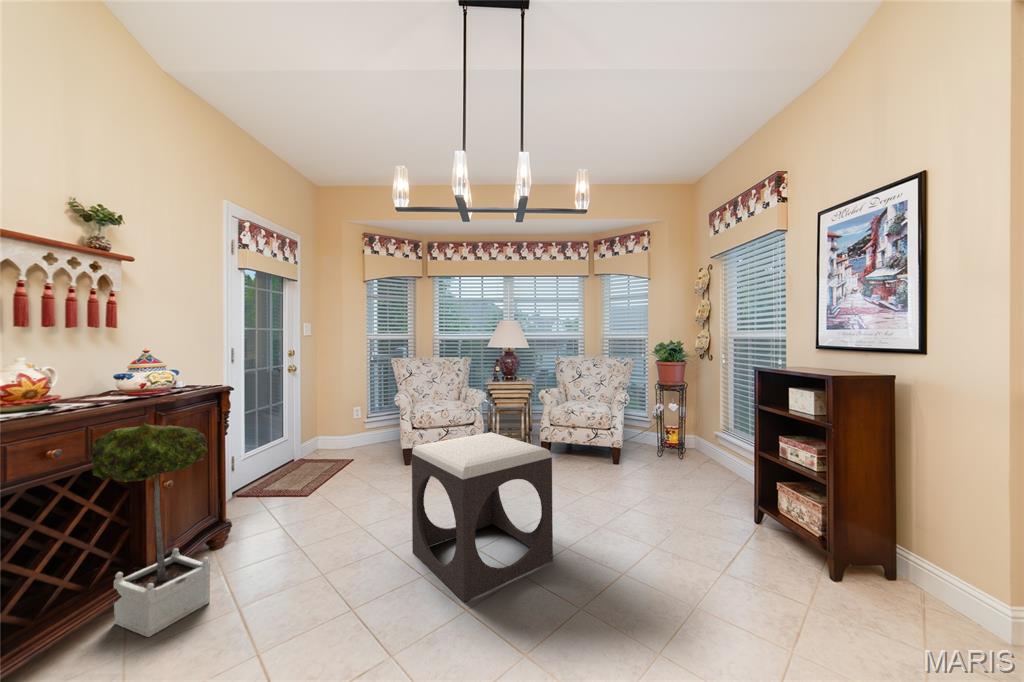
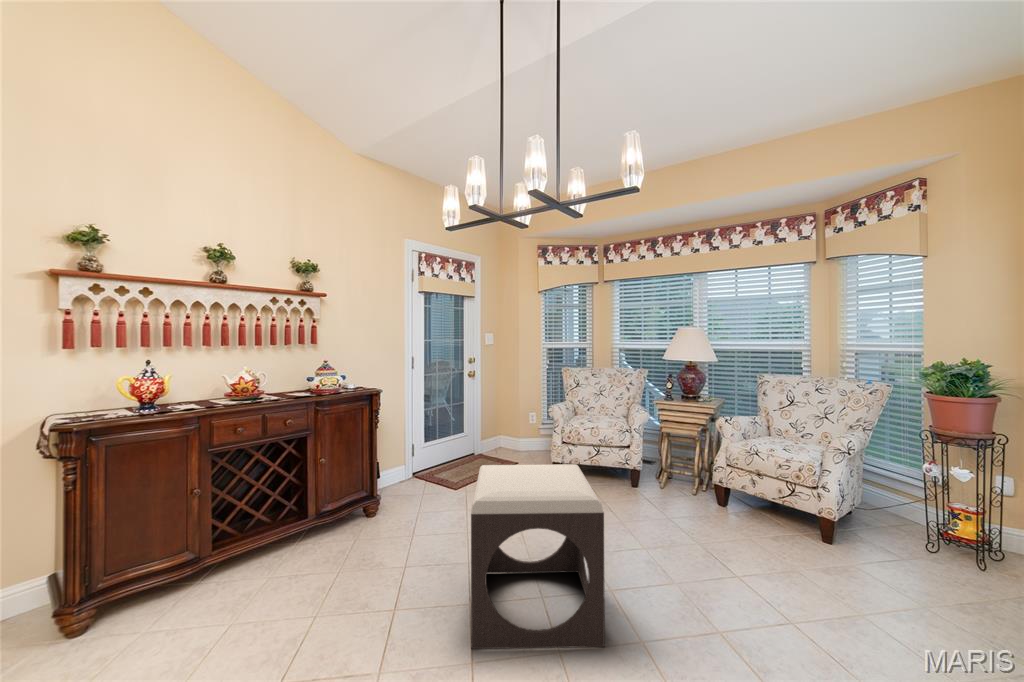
potted tree: present [91,423,210,637] -> none [259,416,331,571]

